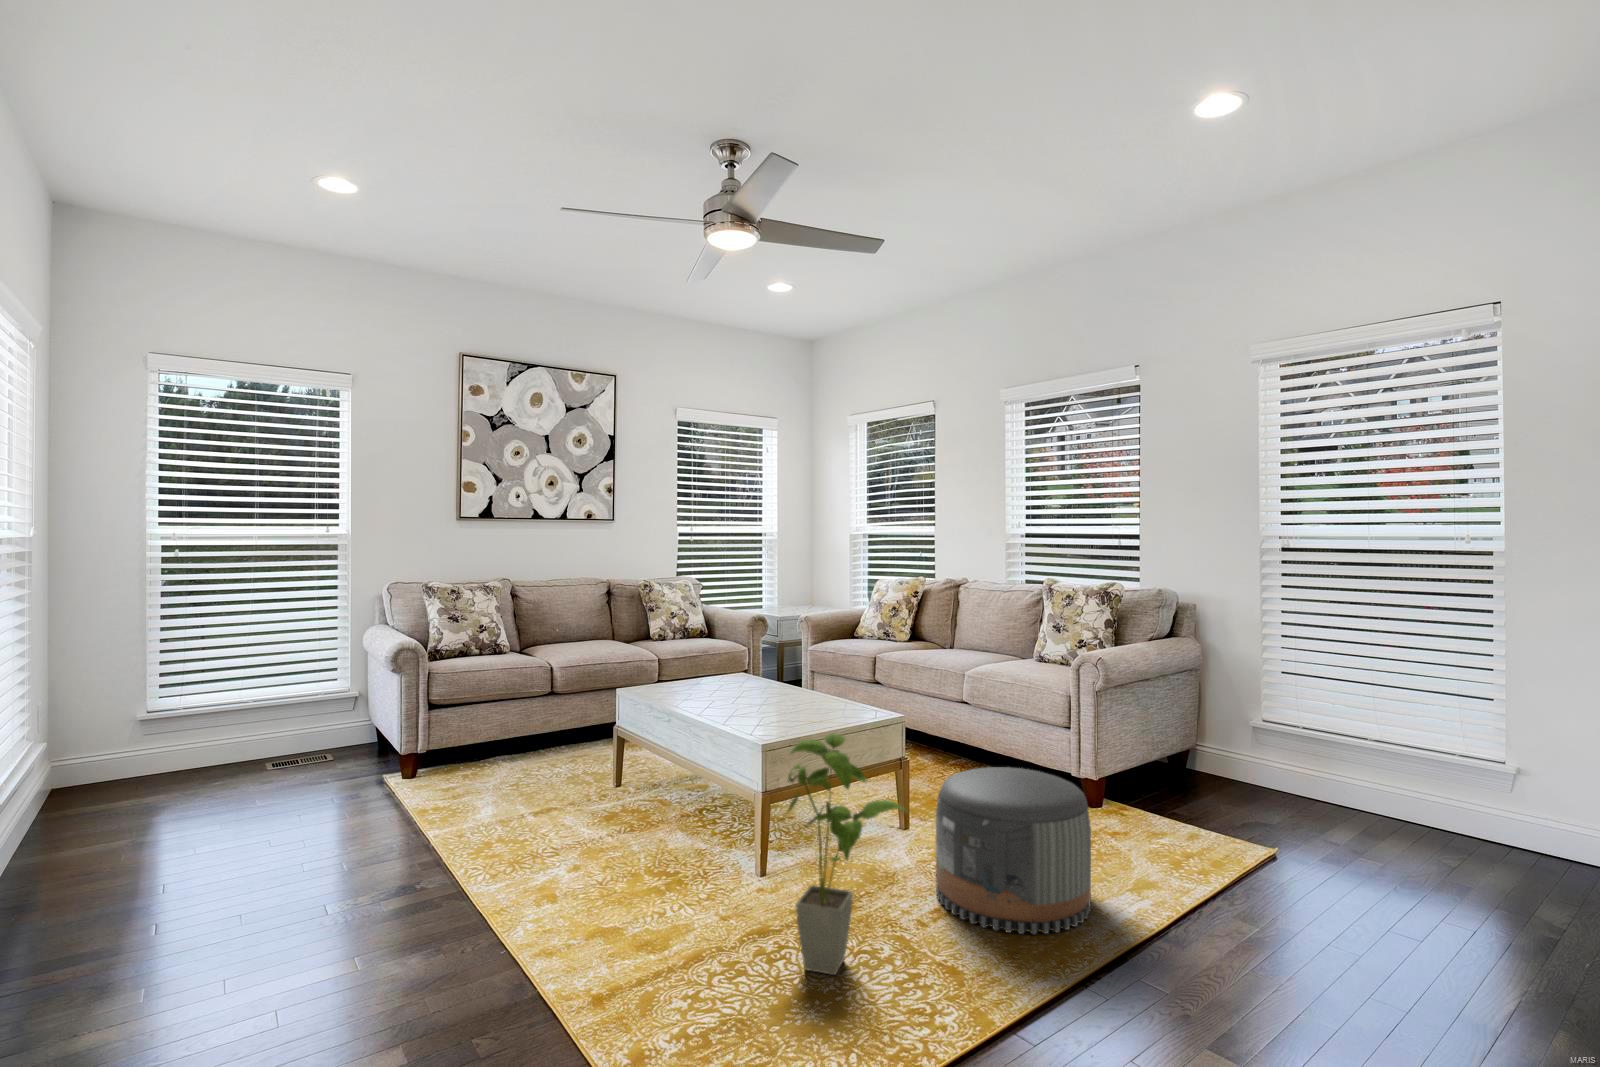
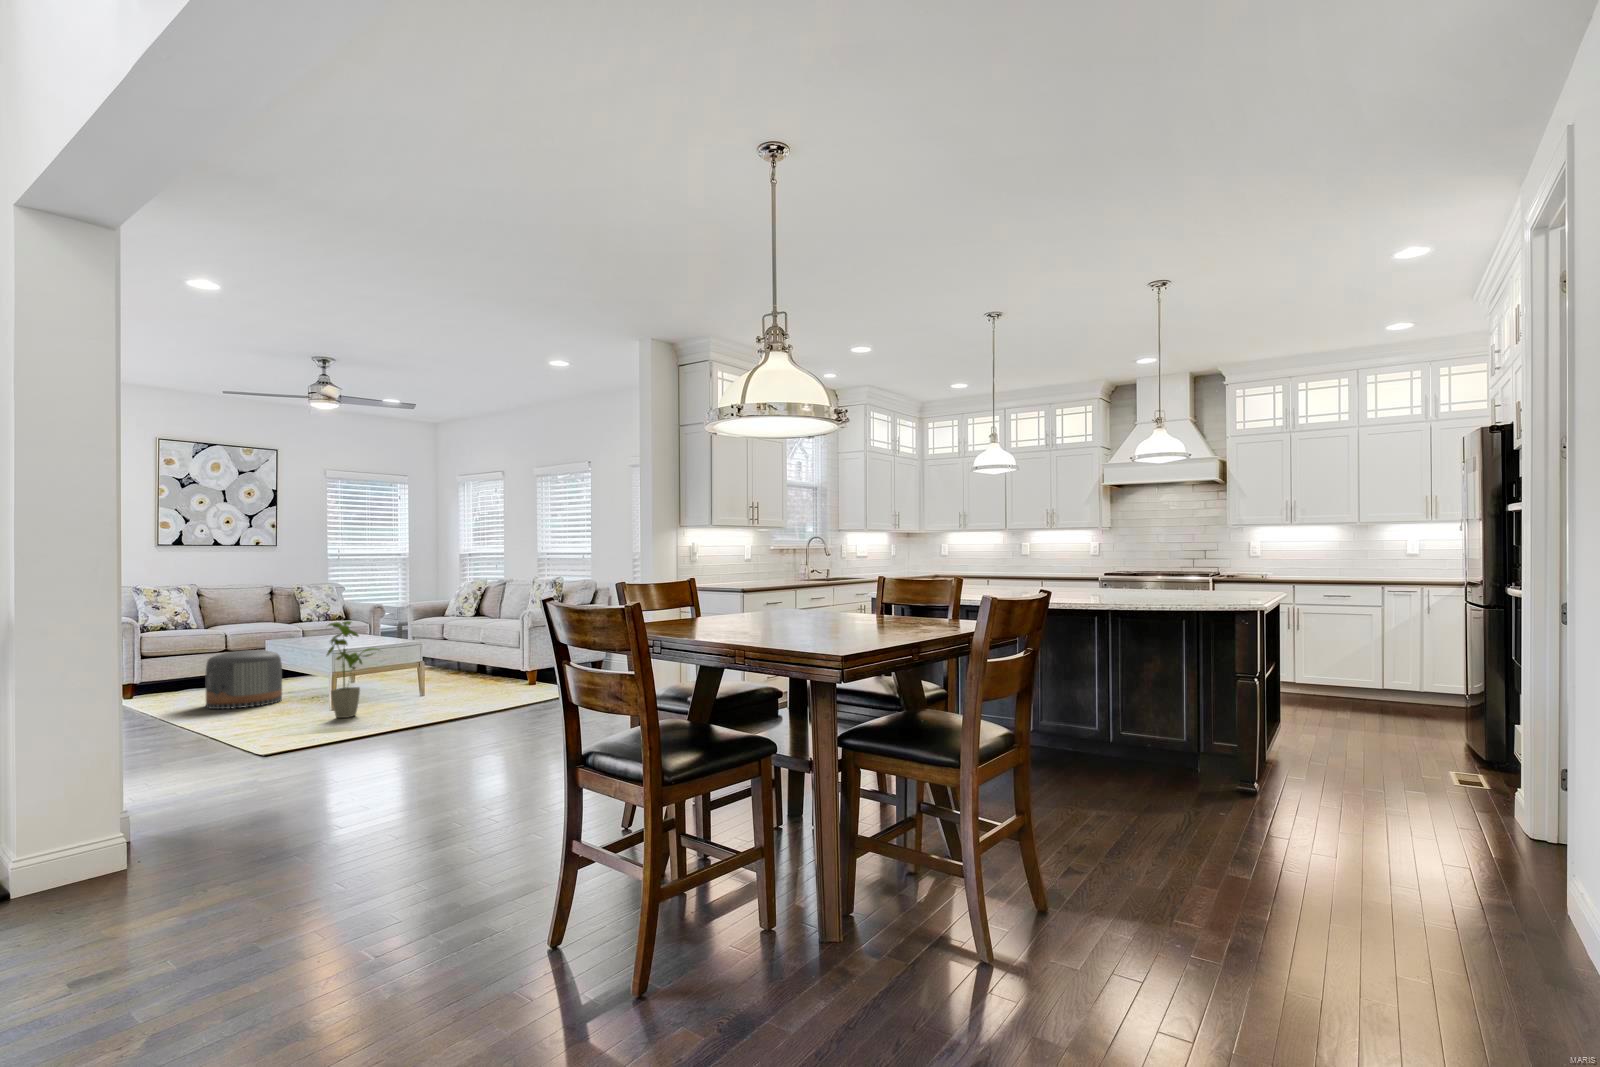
pouf: present [936,767,1091,934] -> present [205,650,282,709]

